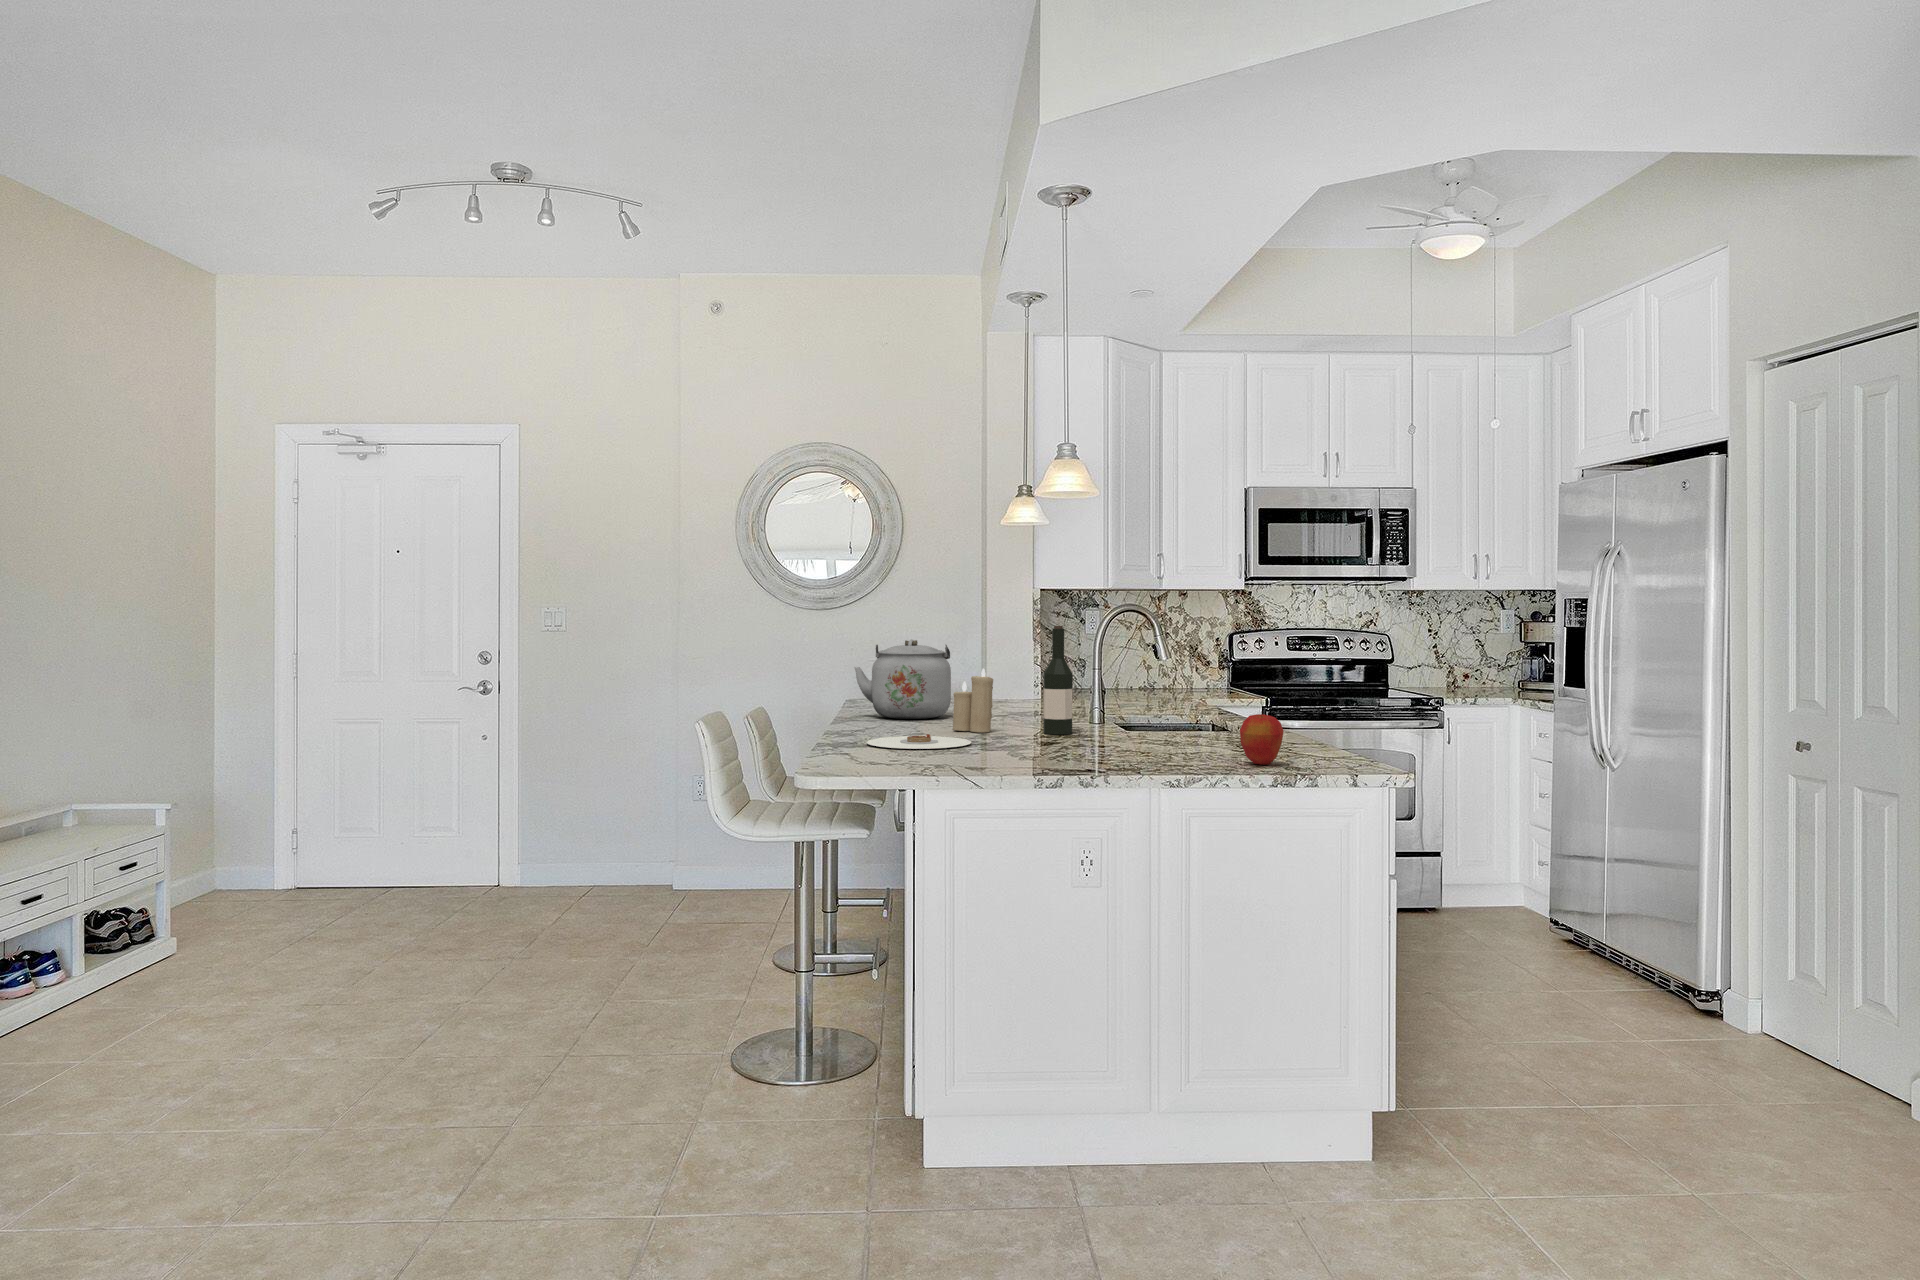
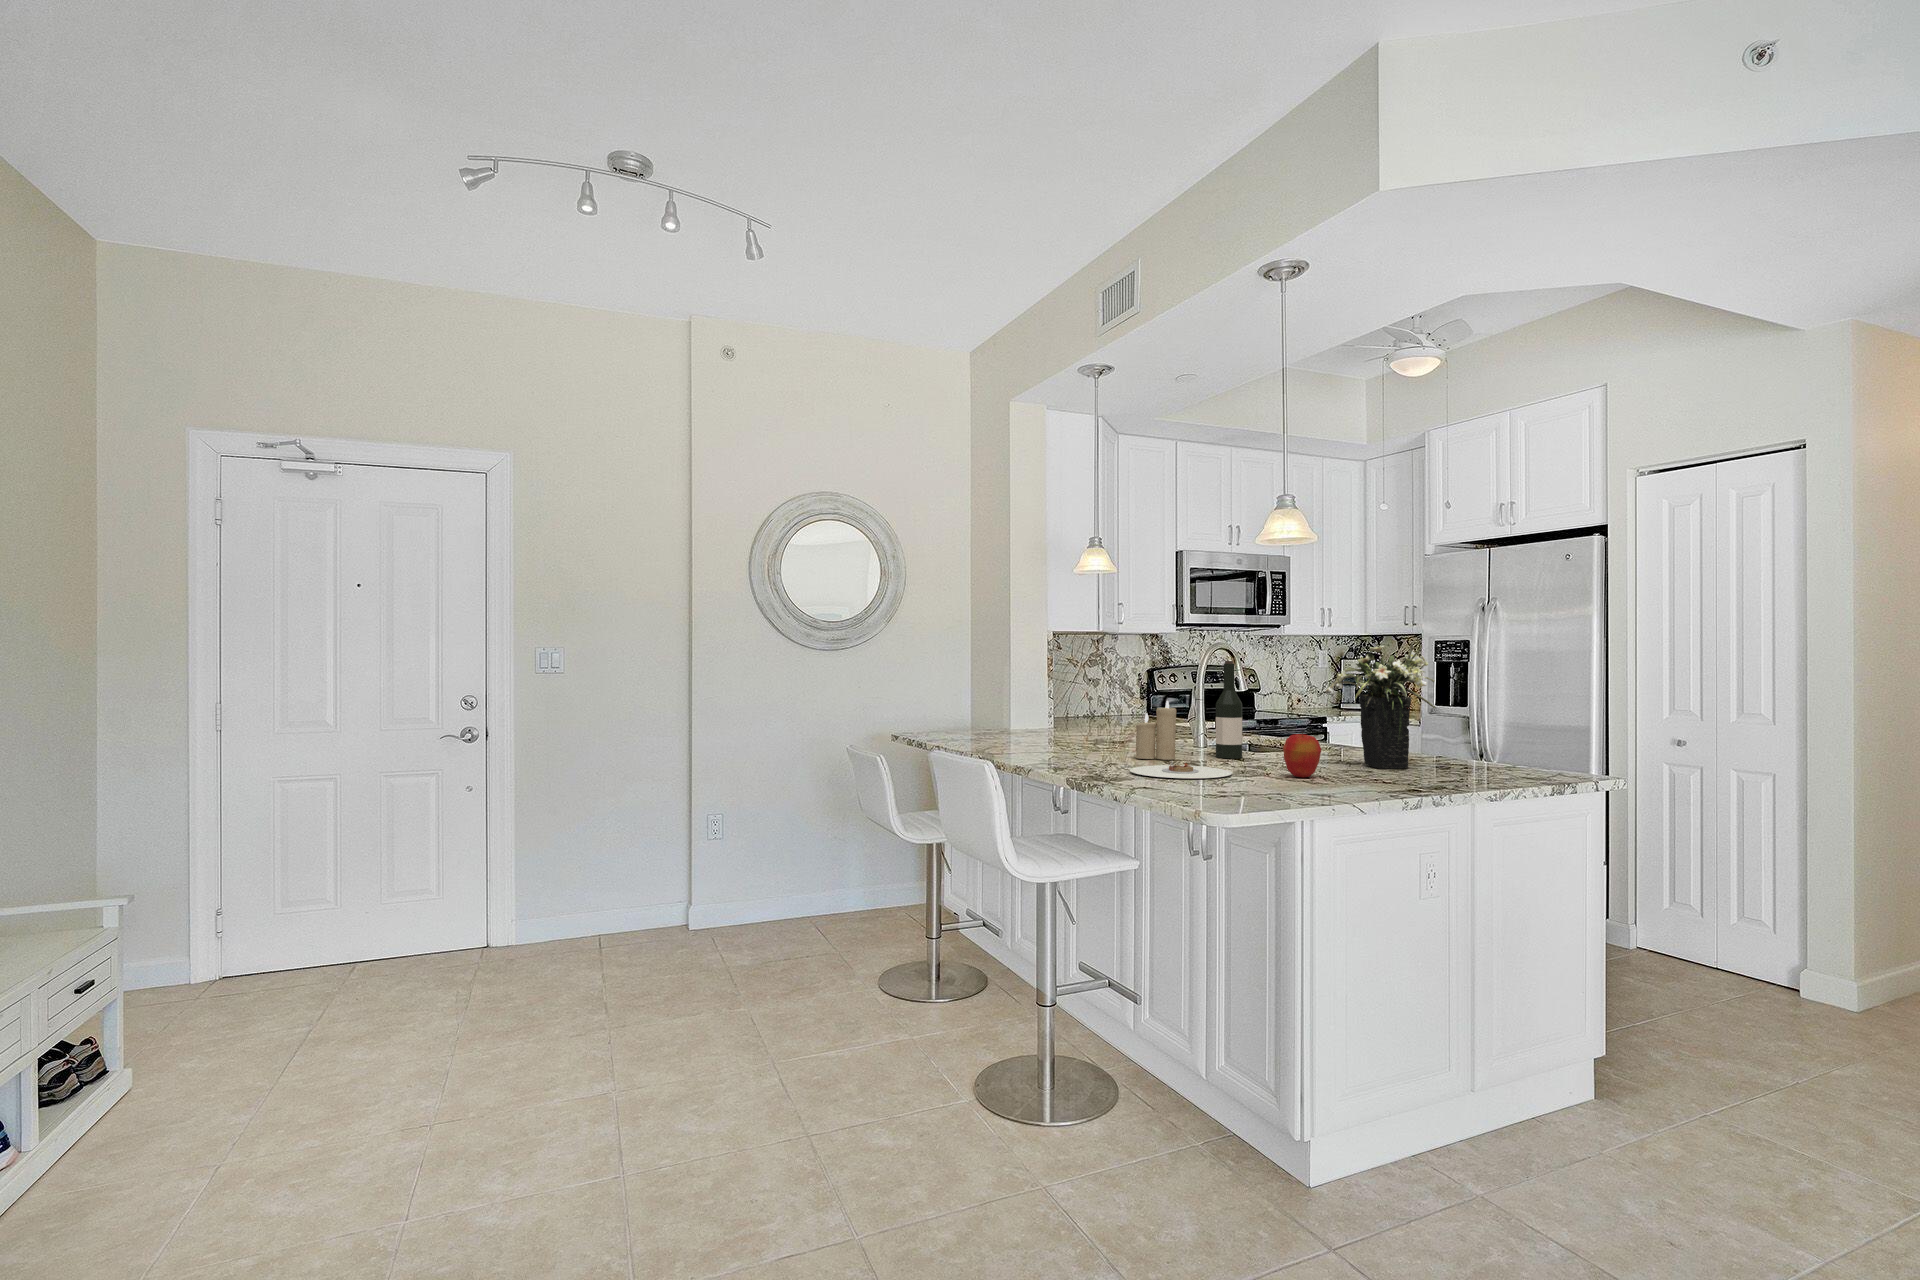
flower arrangement: none [1096,607,1223,751] -> present [1326,643,1435,769]
kettle: present [854,639,951,719] -> none [986,676,1072,750]
apple: present [1240,712,1284,765] -> present [1283,733,1321,777]

